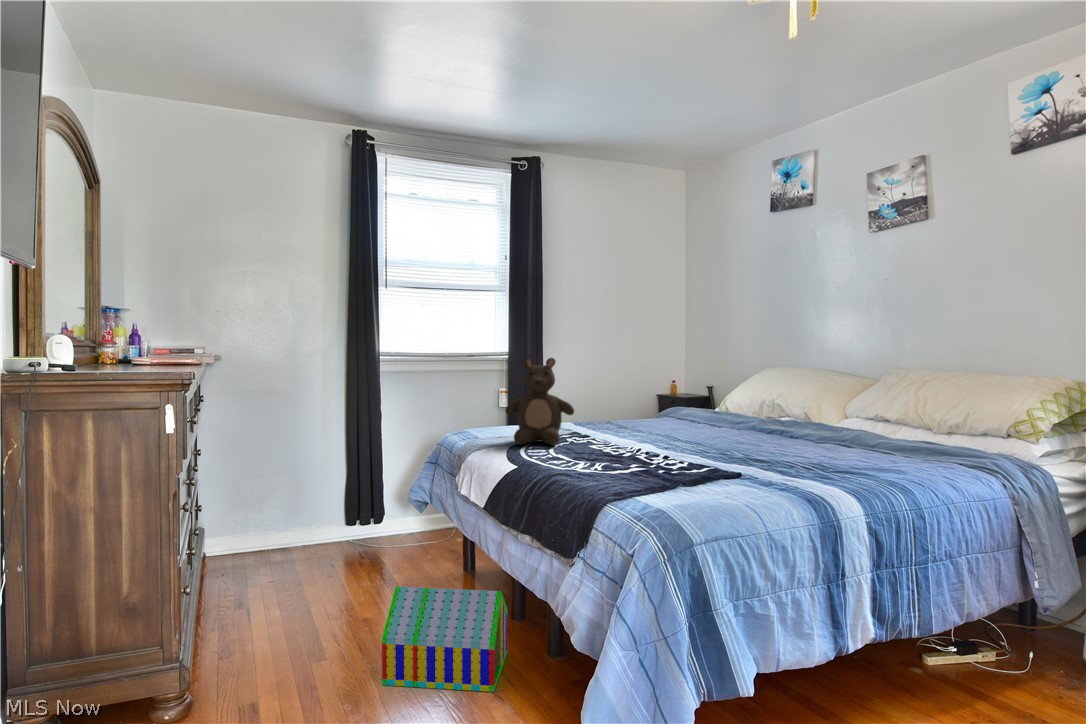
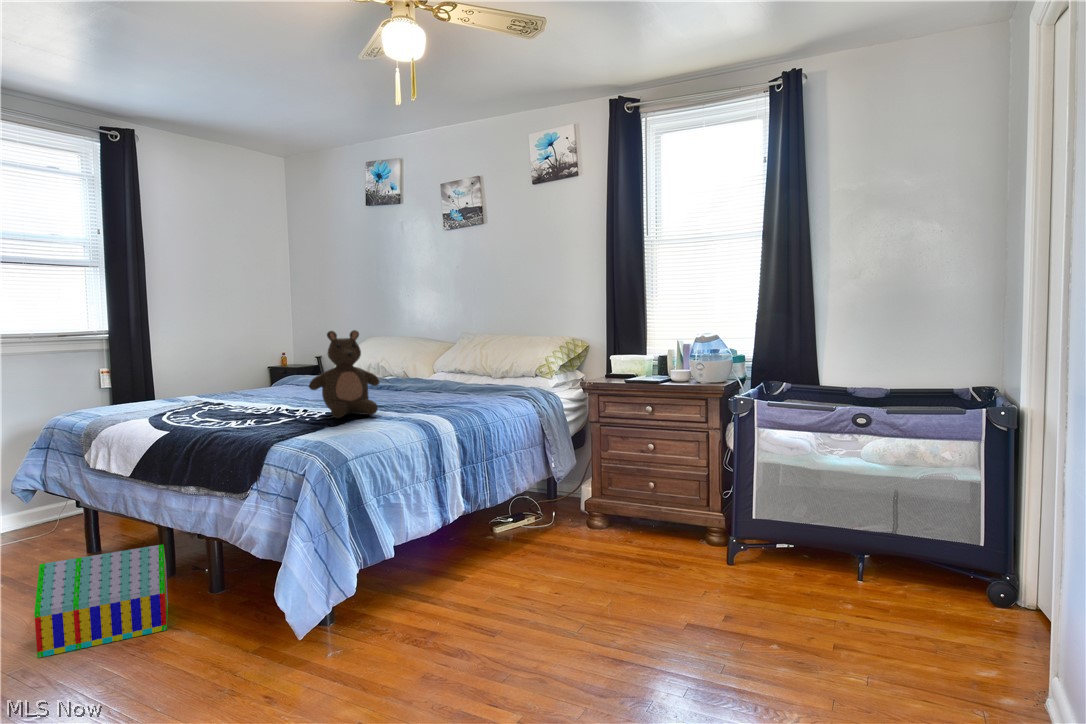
stuffed bear: present [506,358,574,445] -> present [309,330,380,418]

